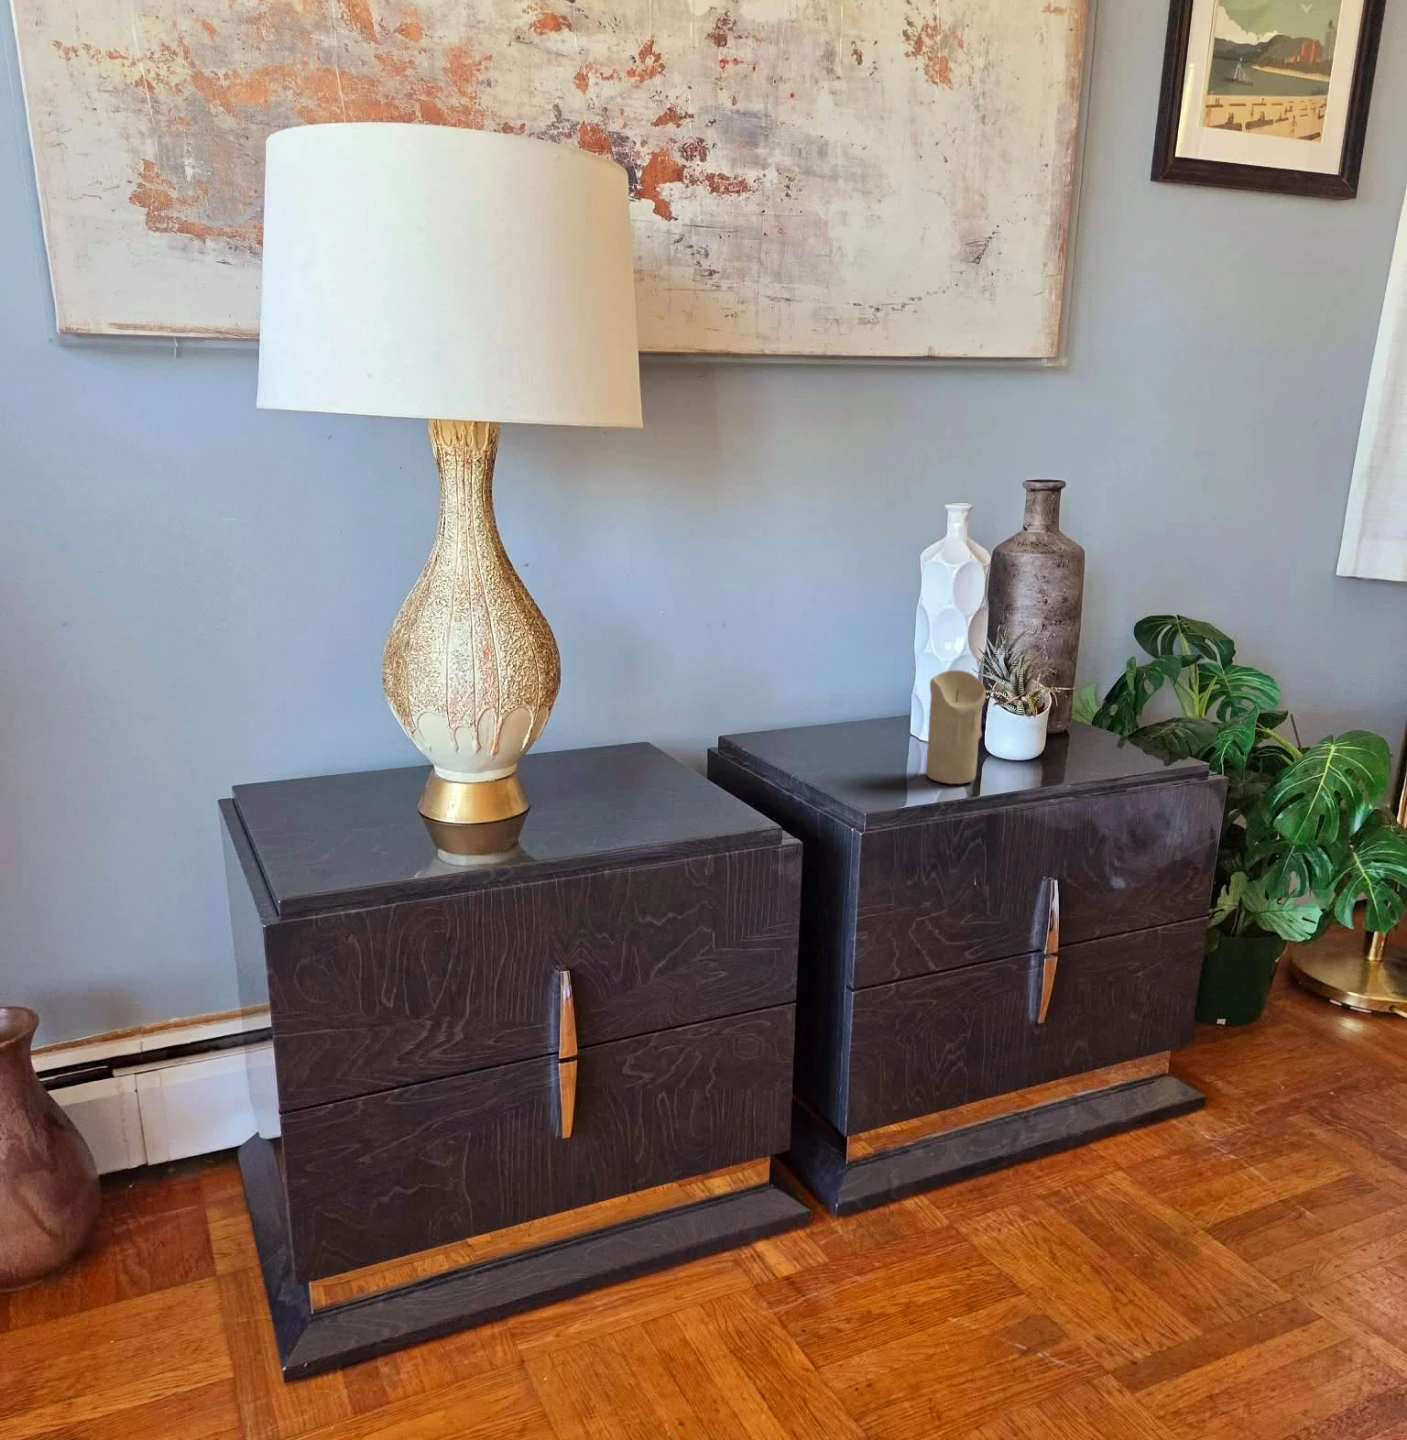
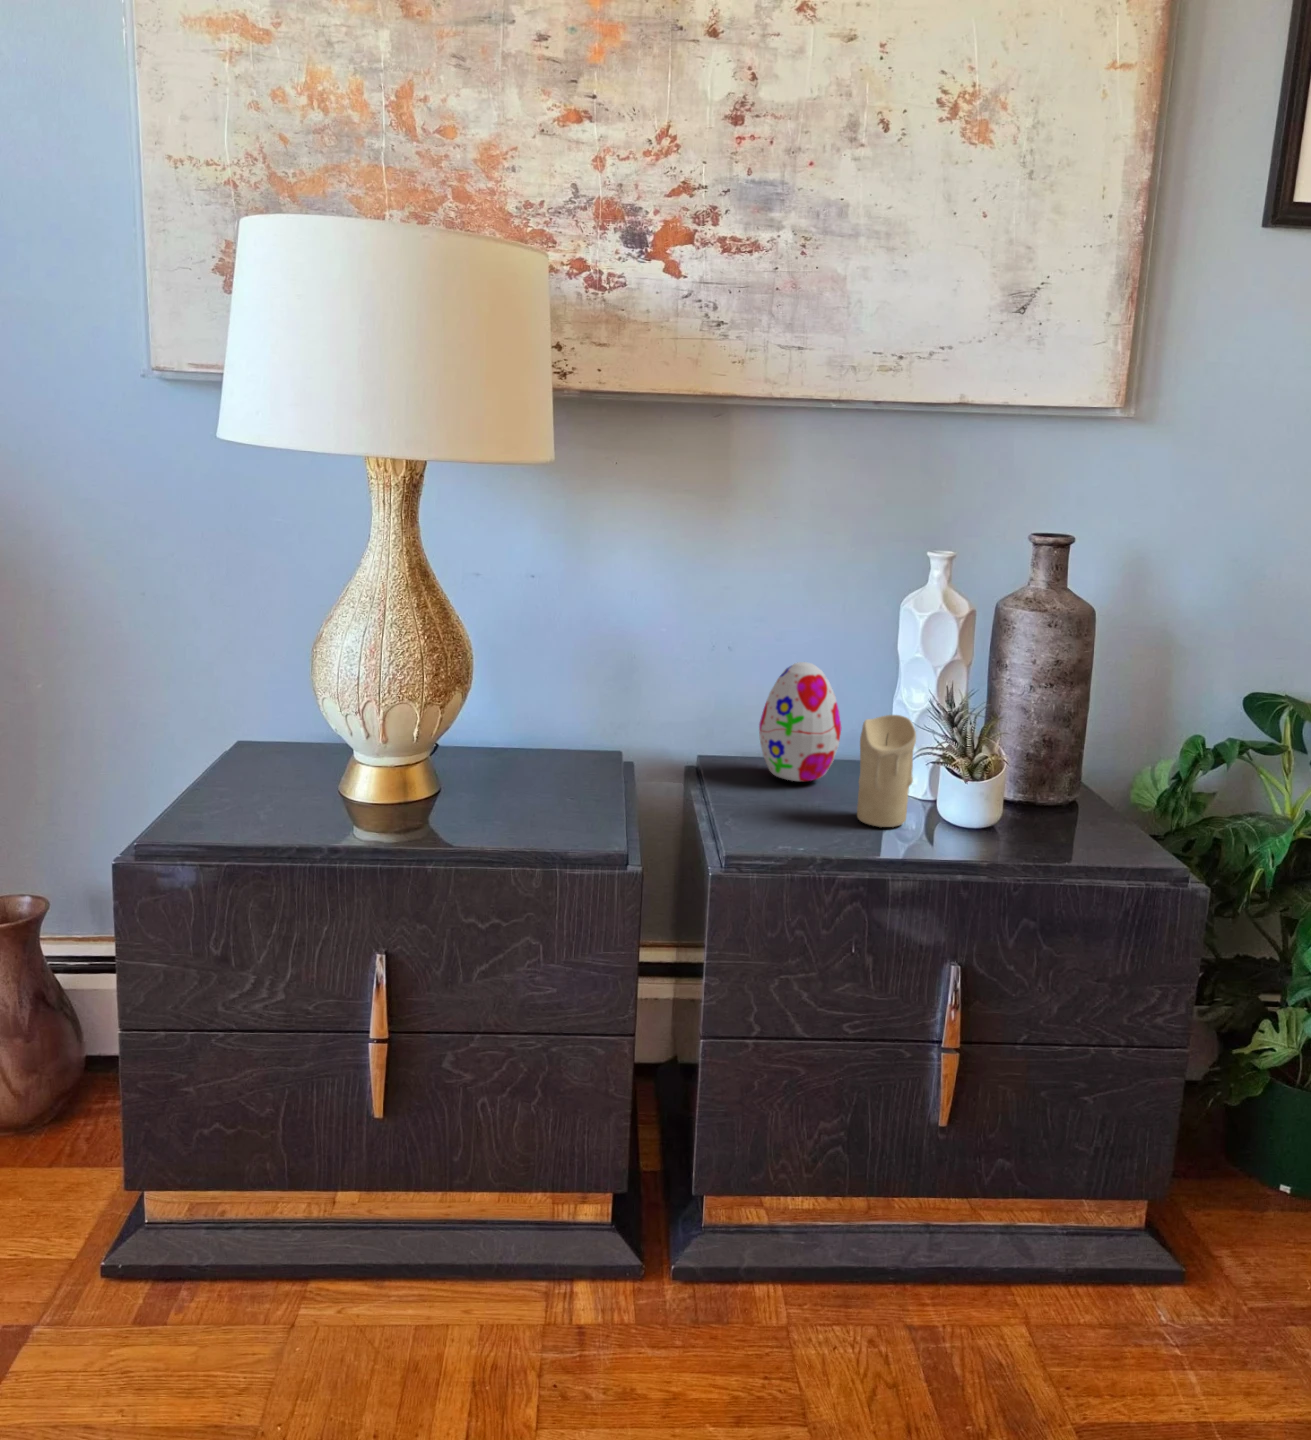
decorative egg: none [784,625,869,749] -> present [759,662,841,781]

